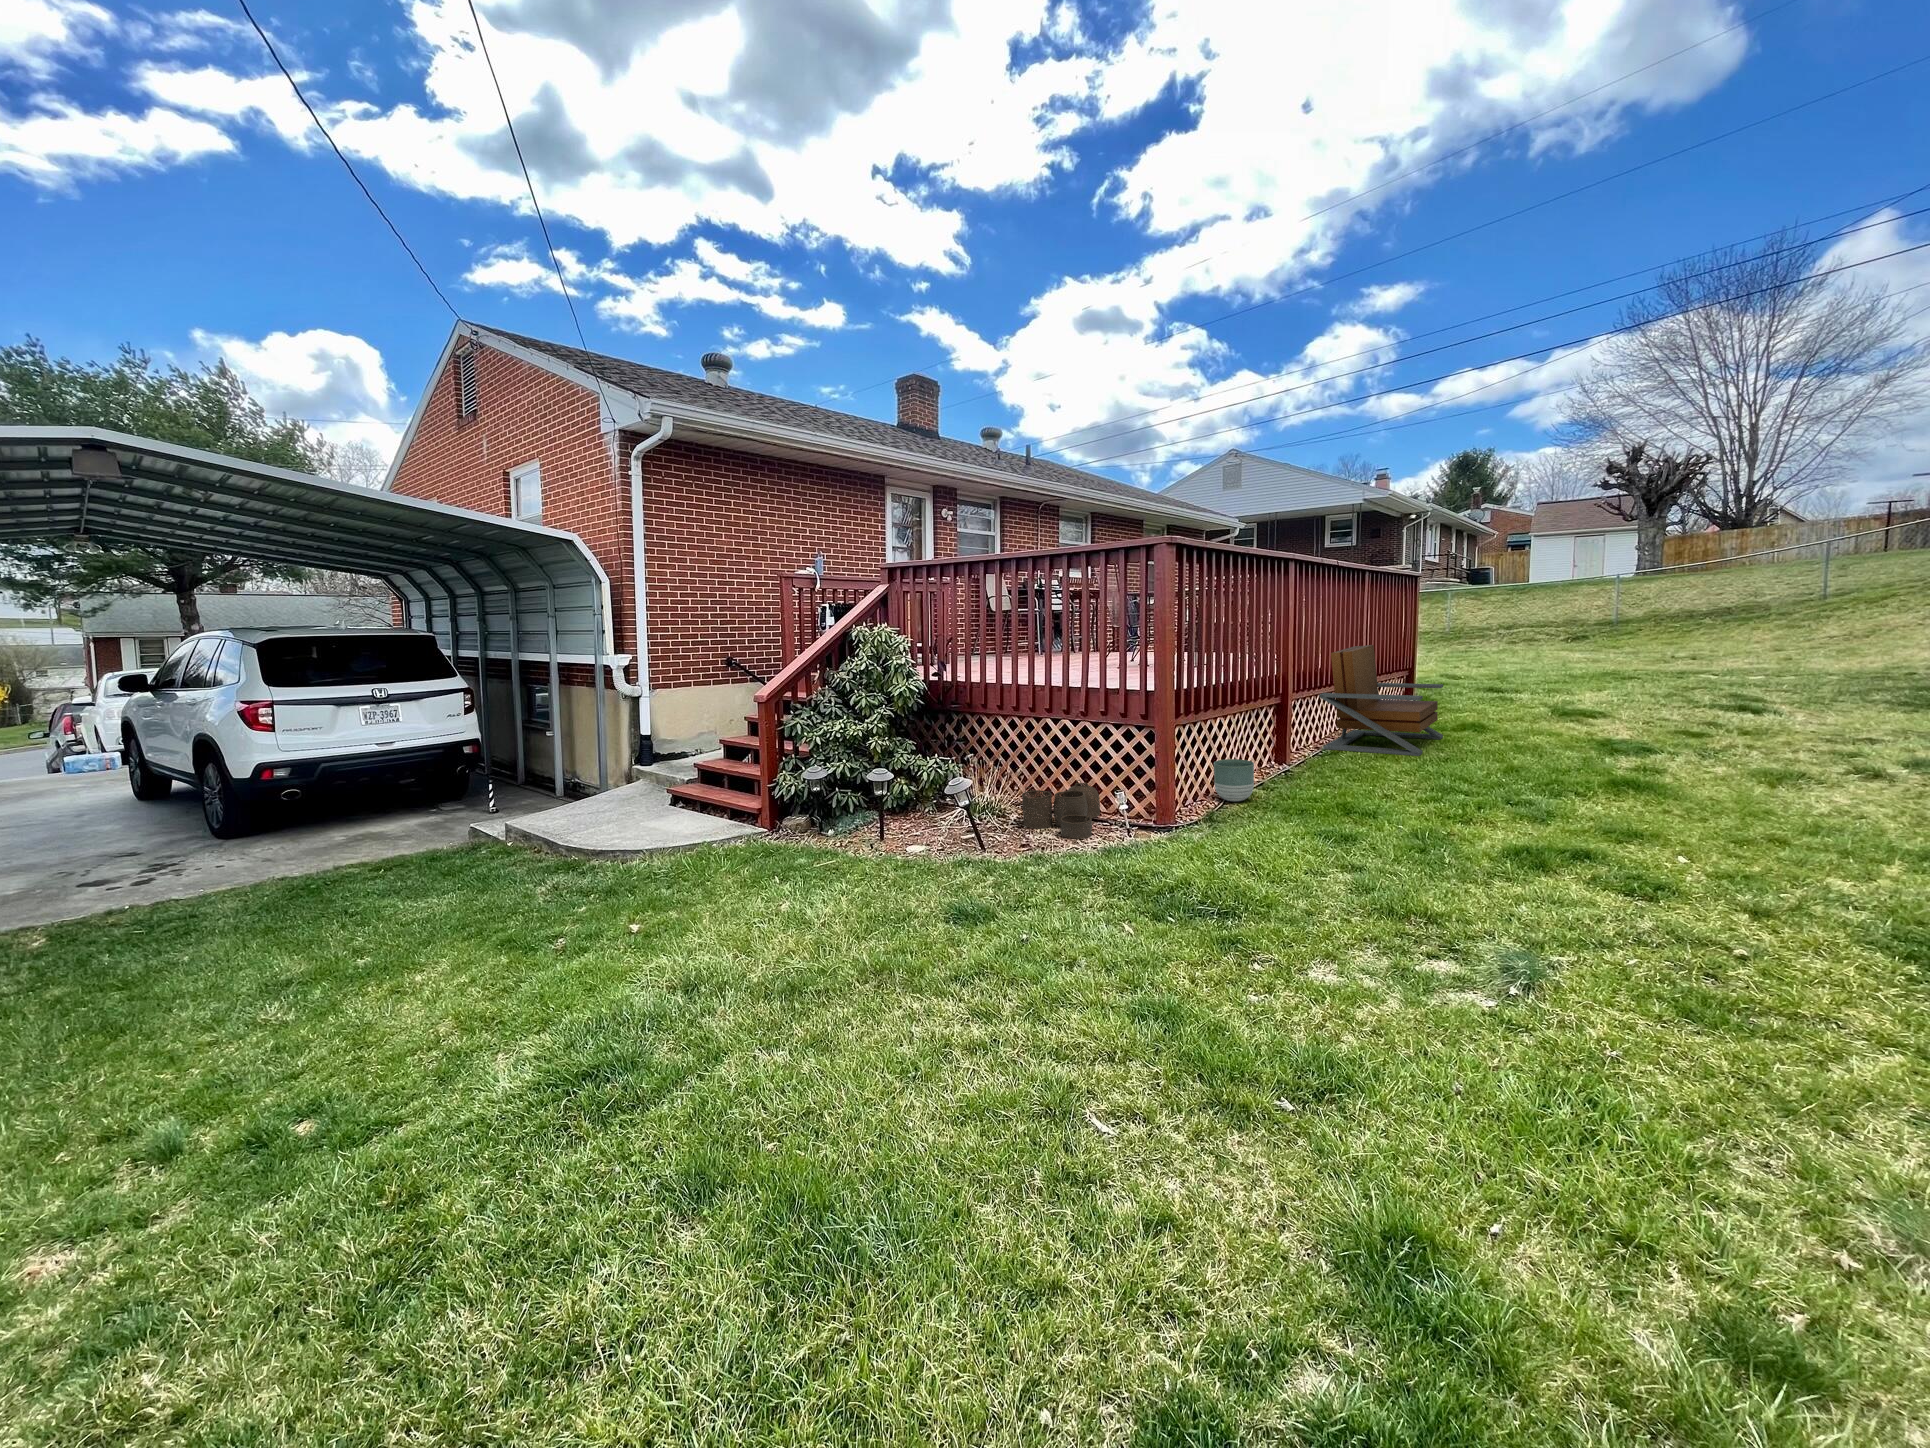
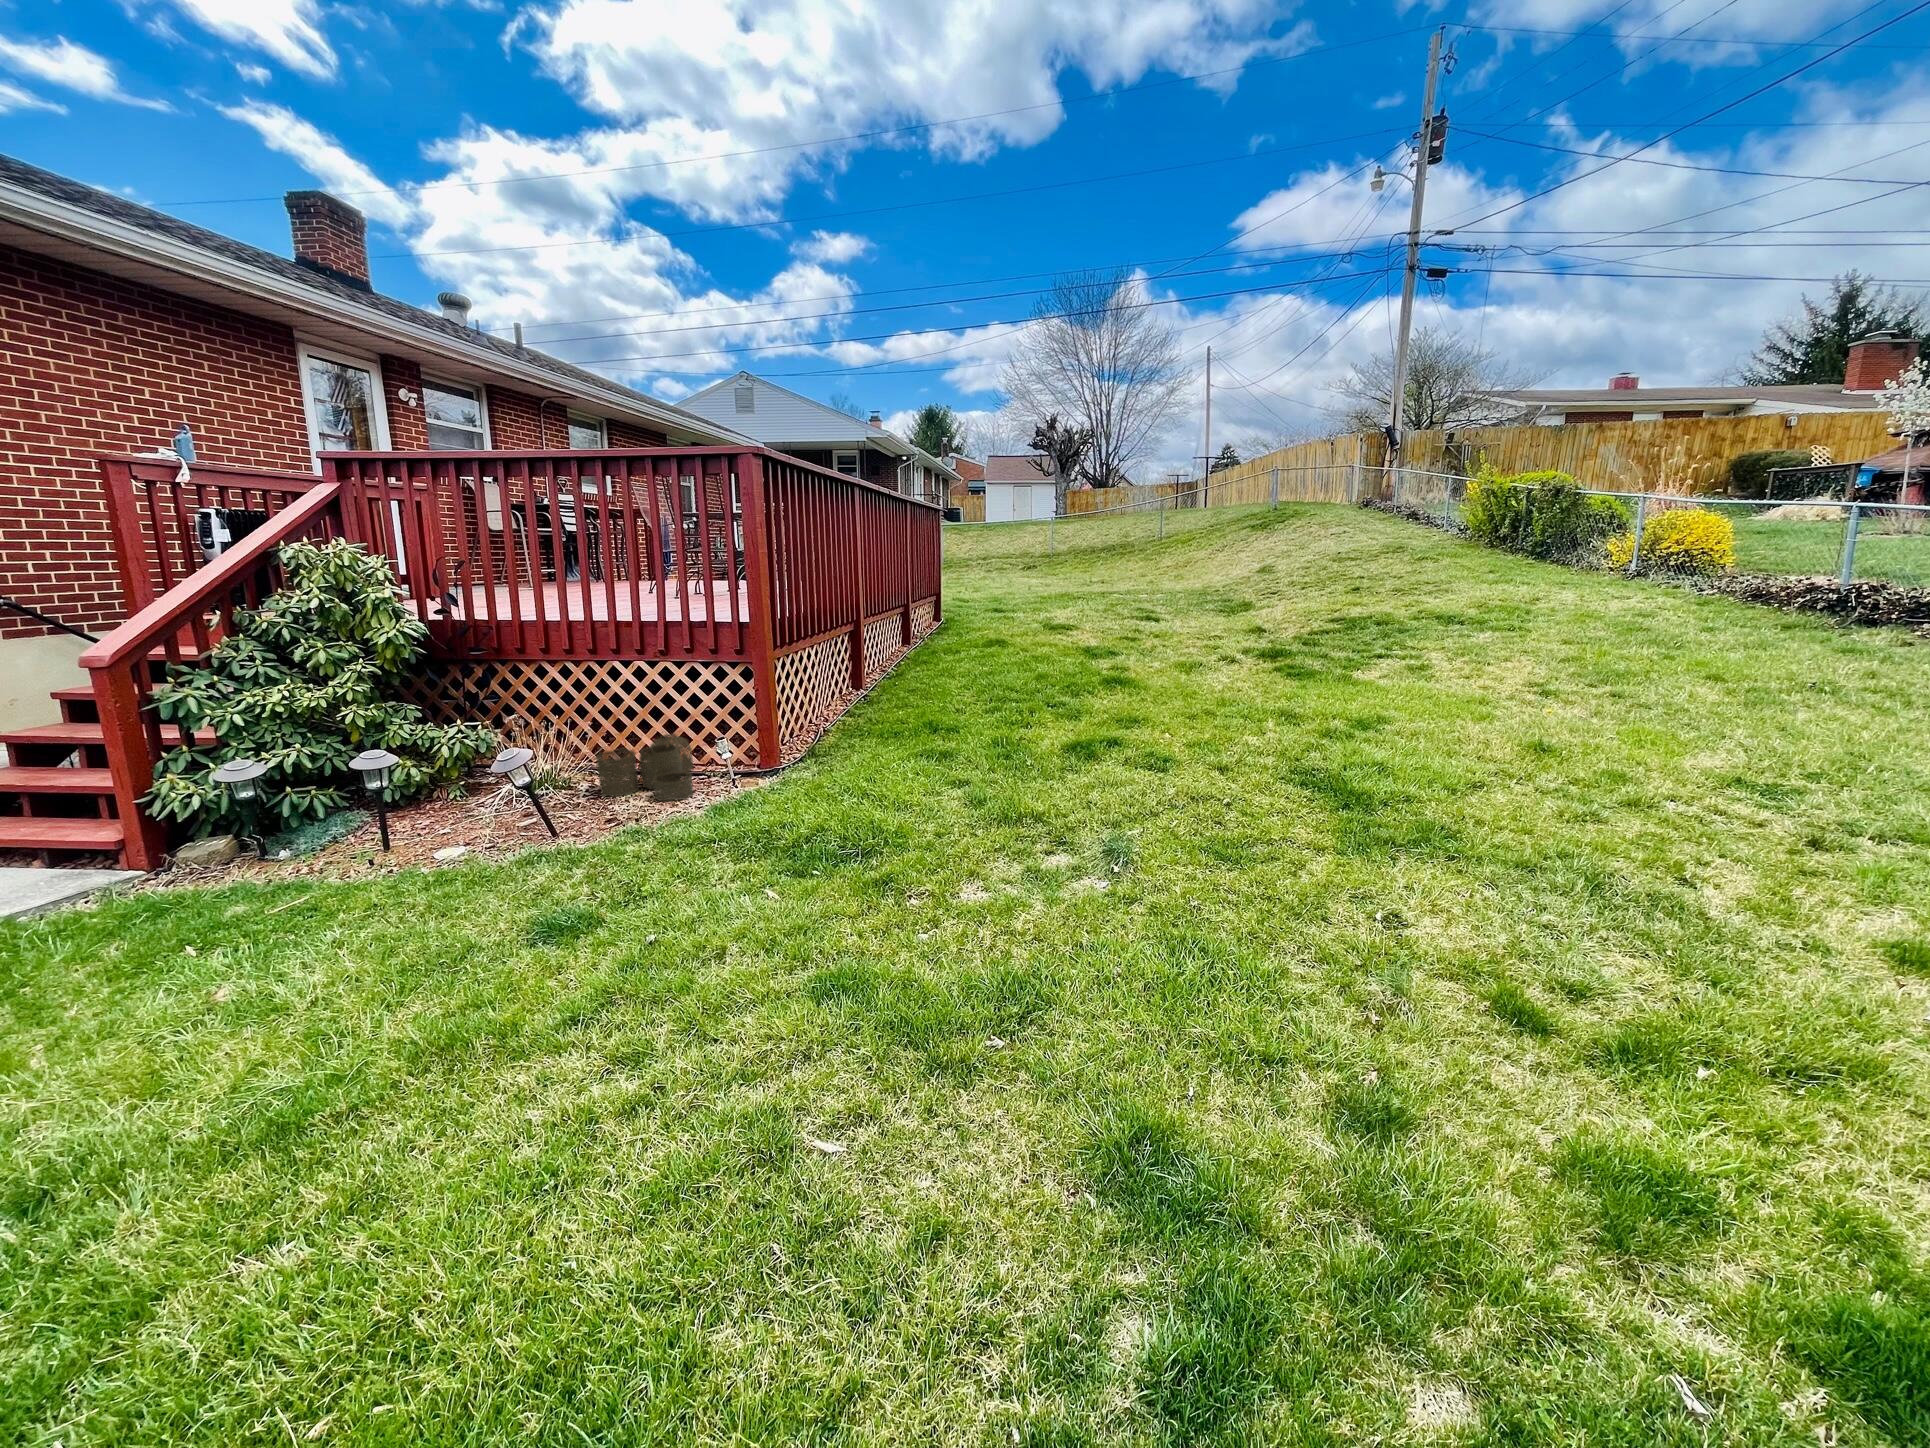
lounge chair: present [1319,645,1443,756] -> none [882,572,977,672]
planter: present [1214,759,1254,801] -> none [808,690,848,733]

